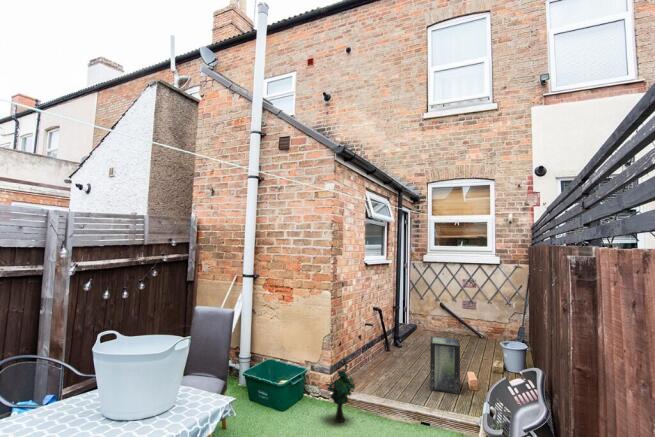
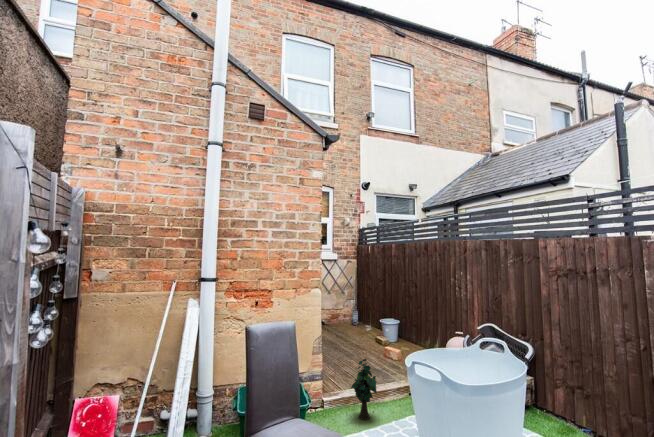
storage box: present [430,337,460,394] -> none [362,321,396,369]

